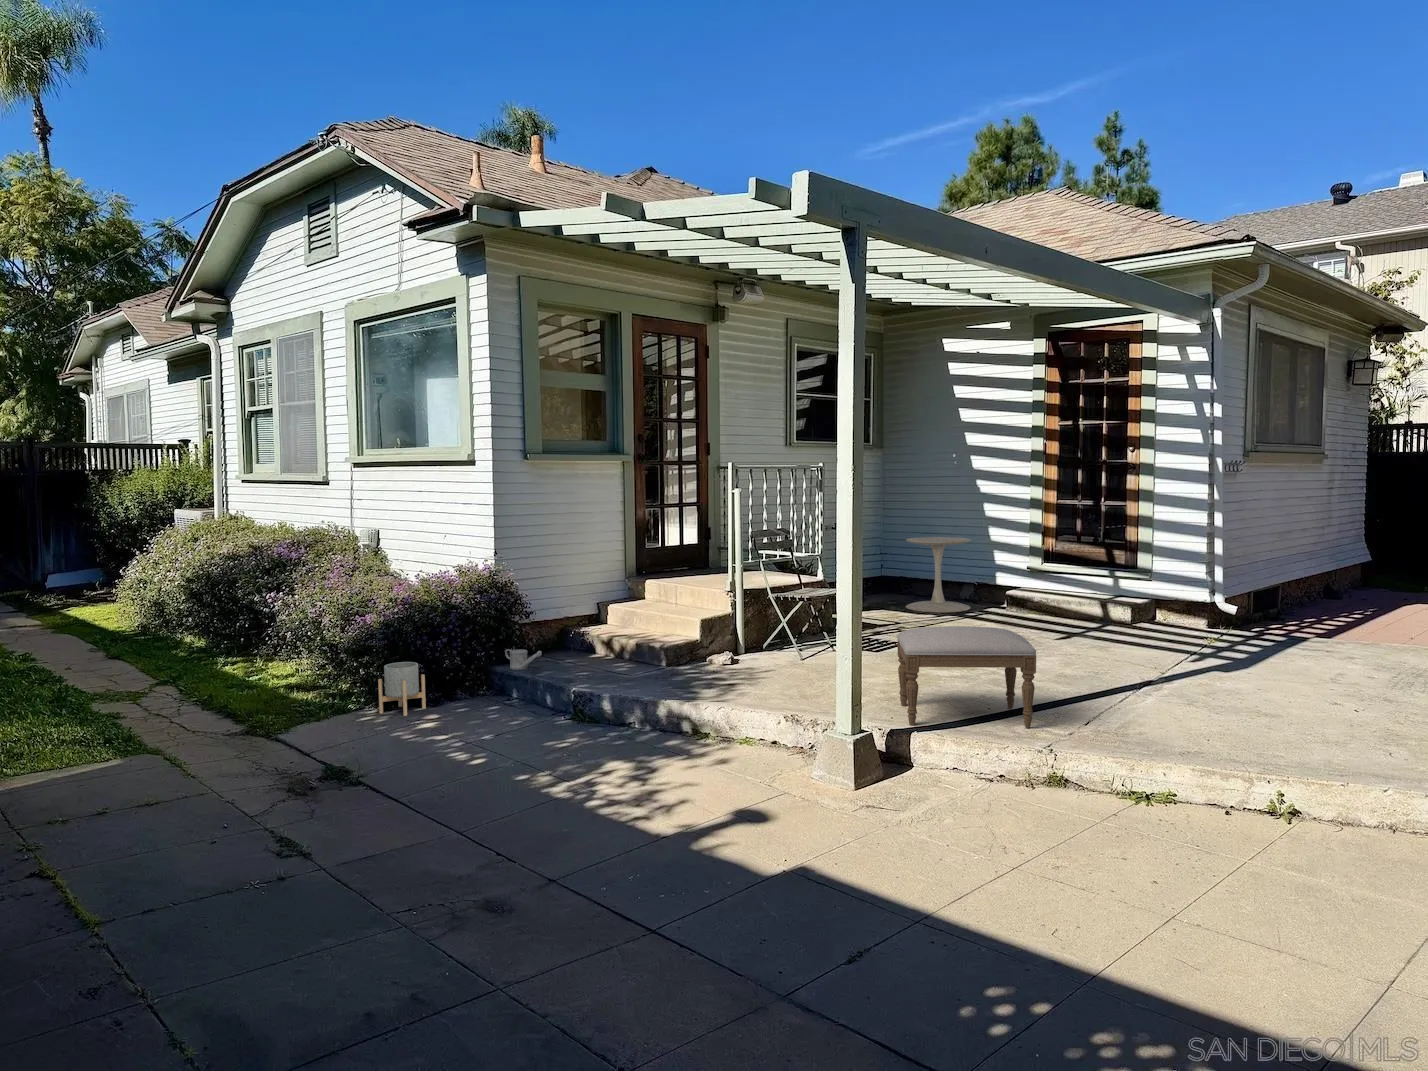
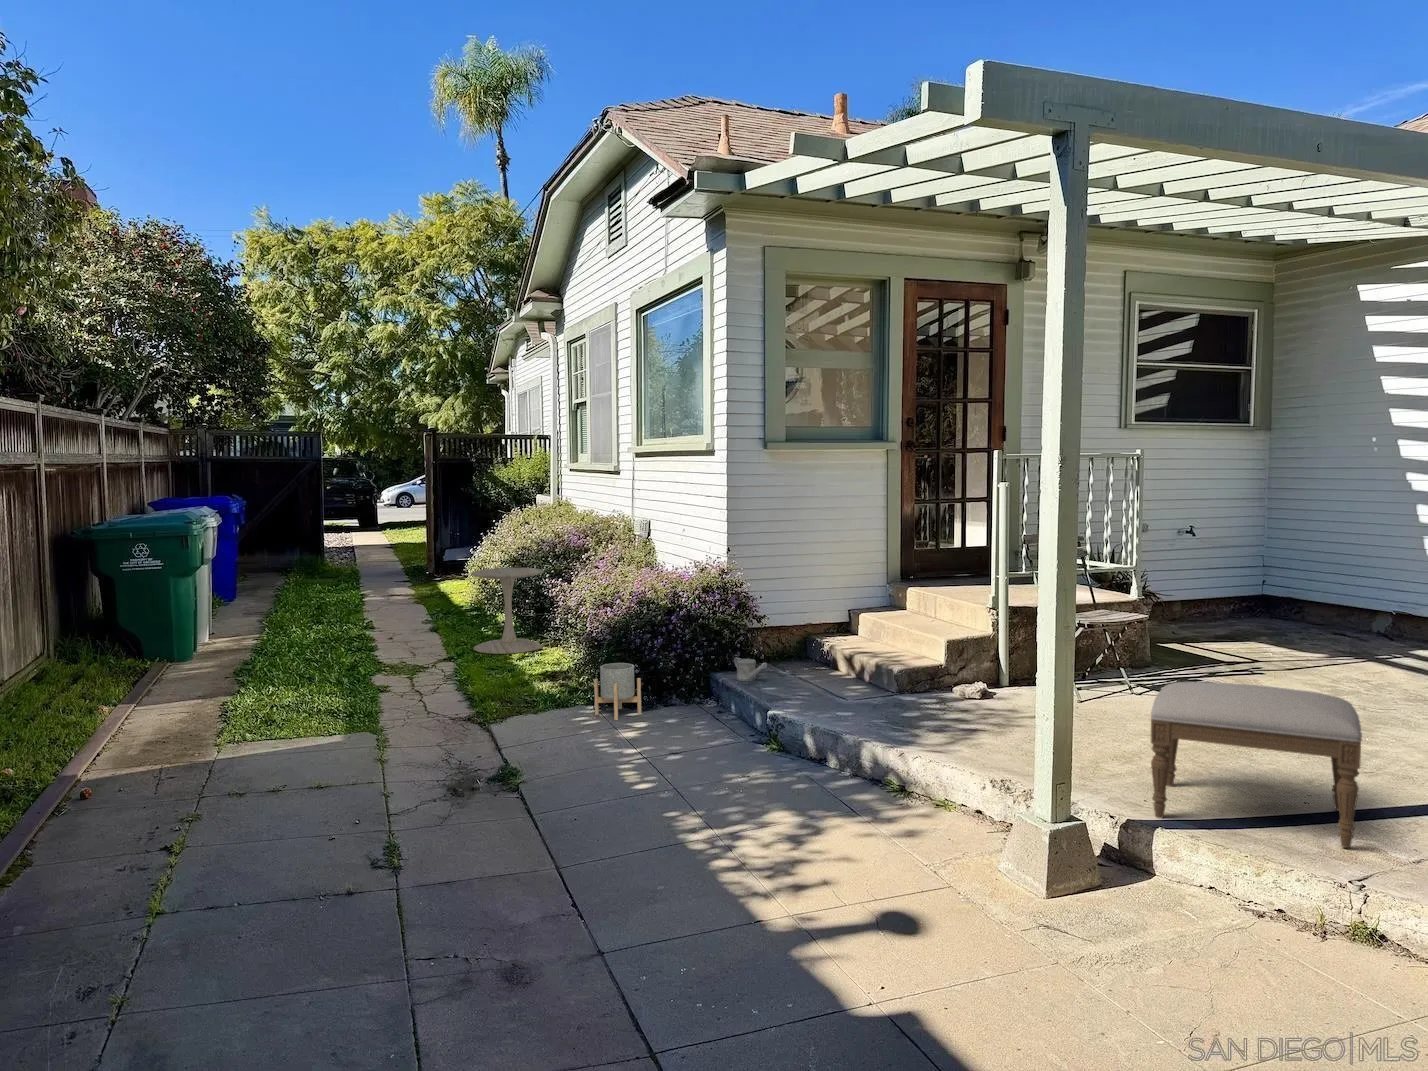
pedestal table: present [906,537,971,613] -> present [471,568,544,654]

